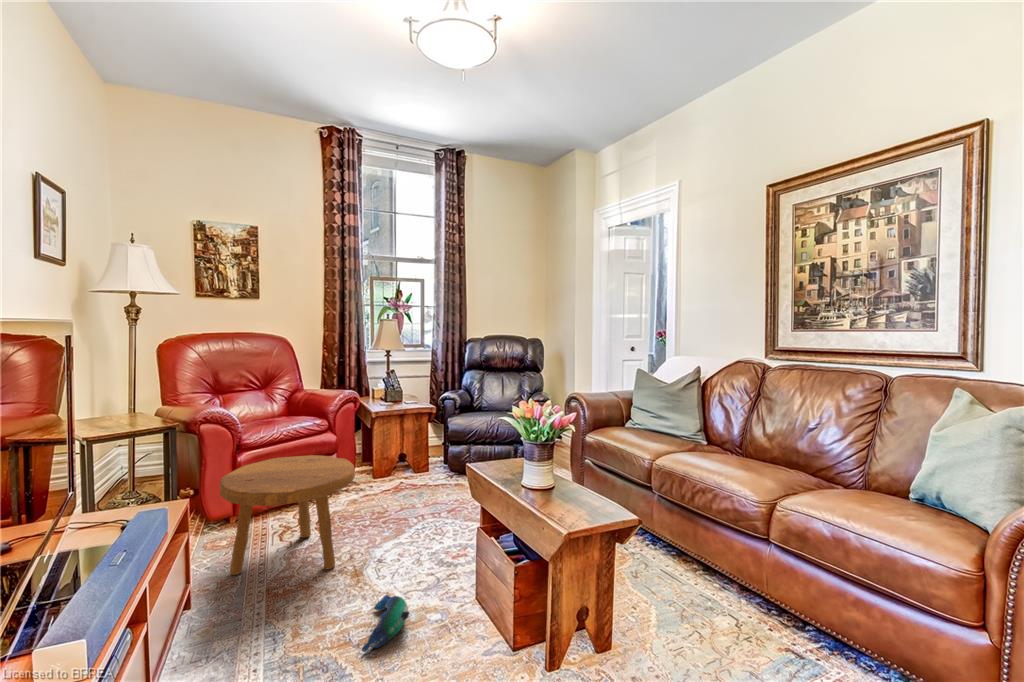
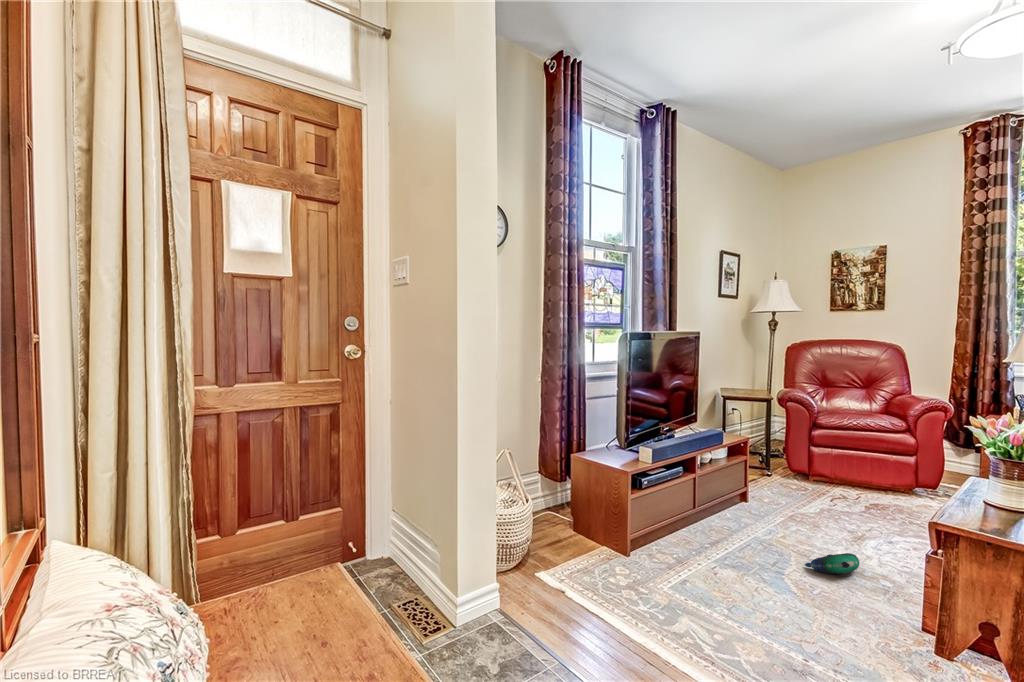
footstool: present [220,455,355,575] -> none [774,435,885,529]

